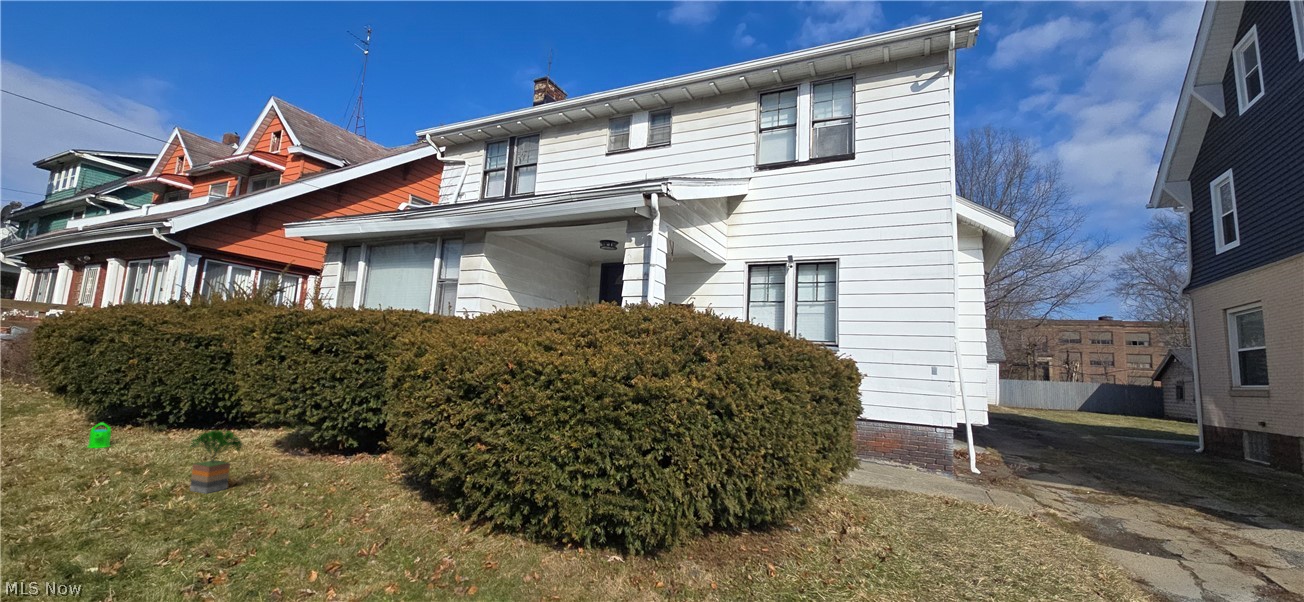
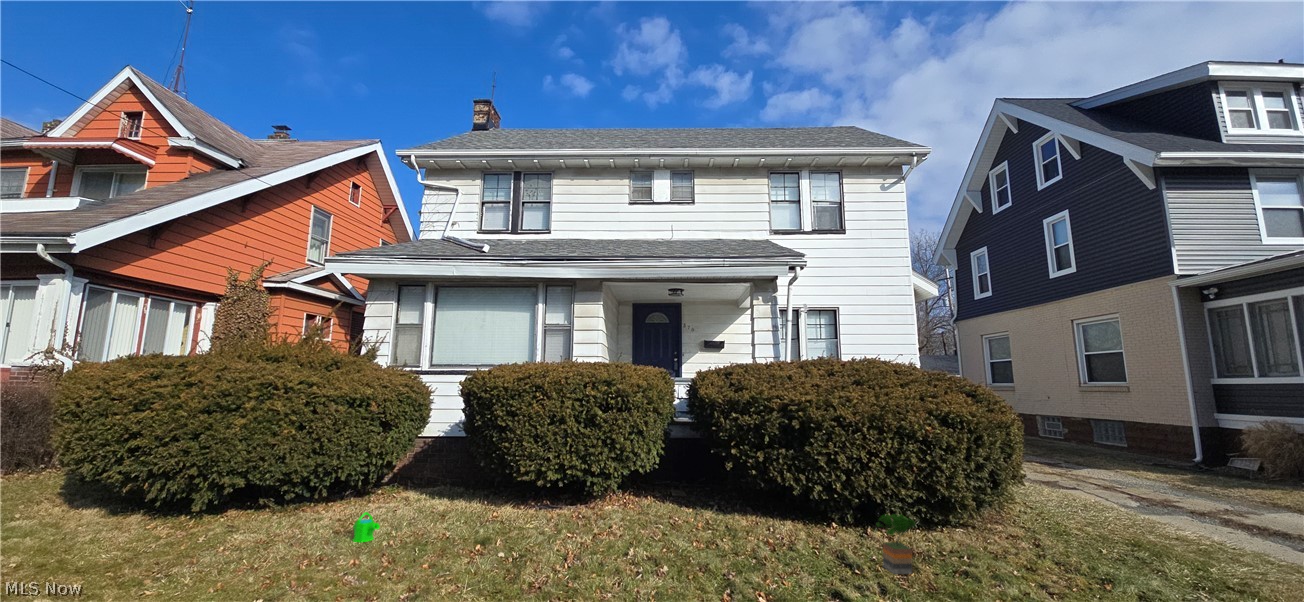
potted tree: present [190,430,242,494] -> present [876,514,916,574]

